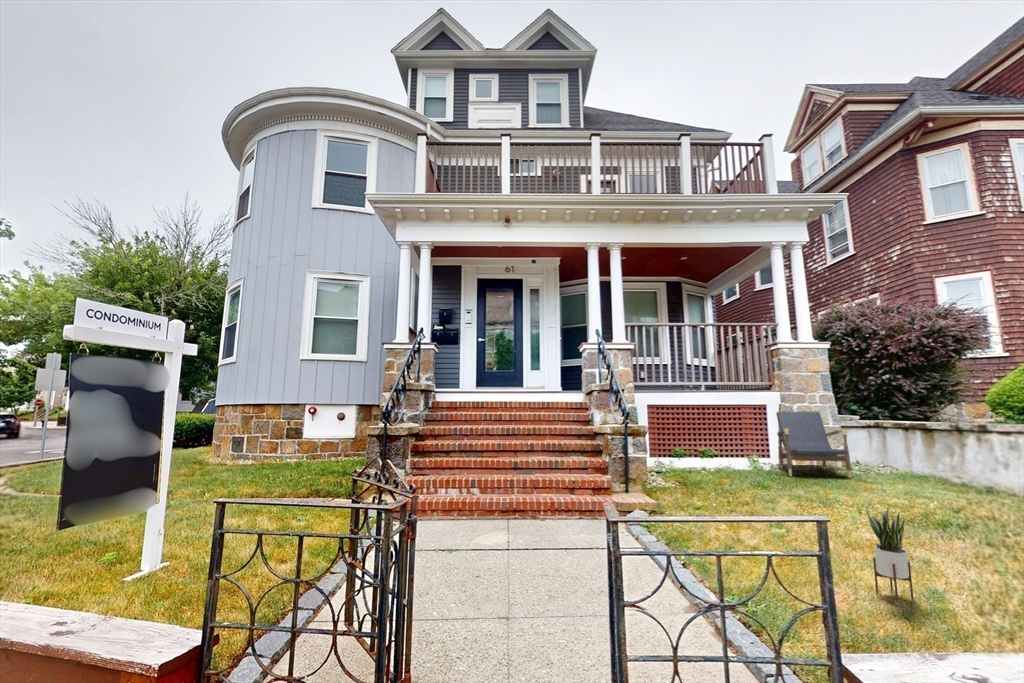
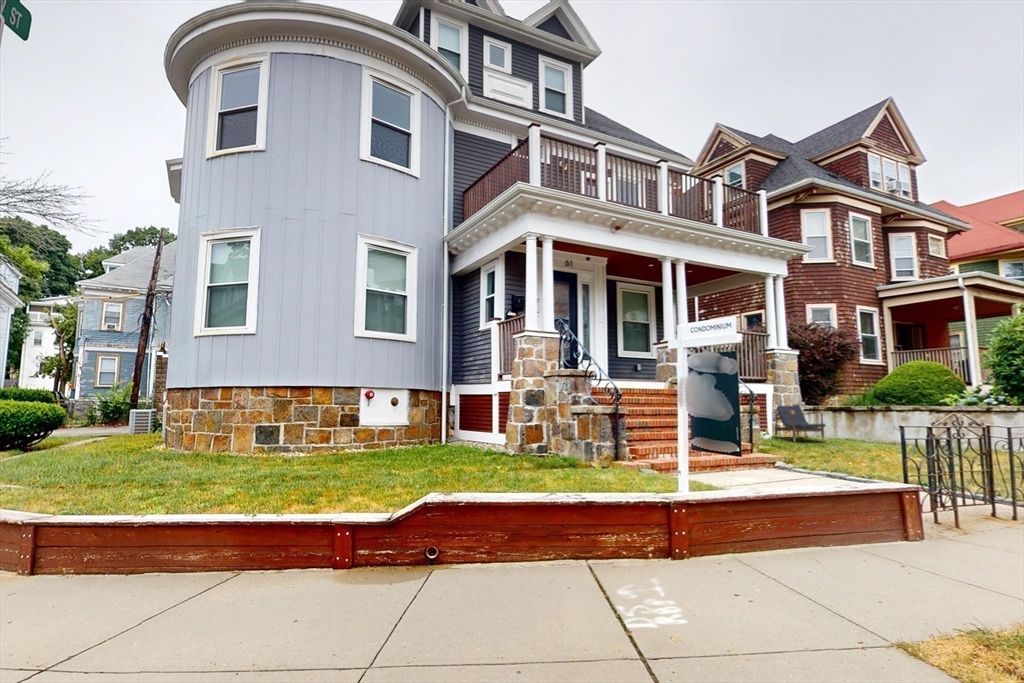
potted plant: present [865,507,913,601] -> none [957,449,972,489]

